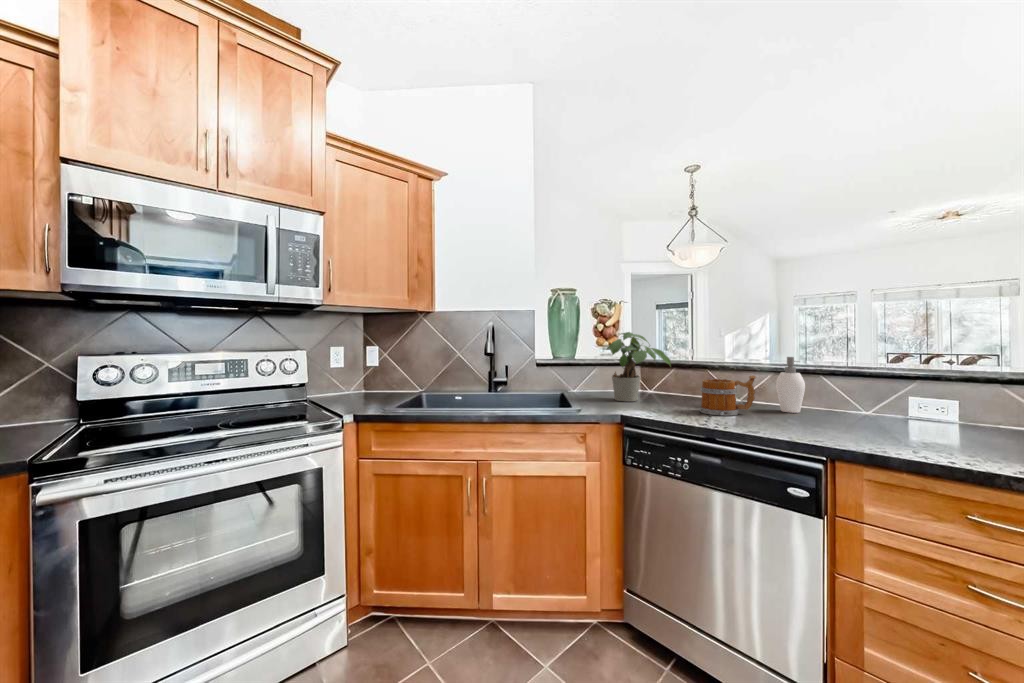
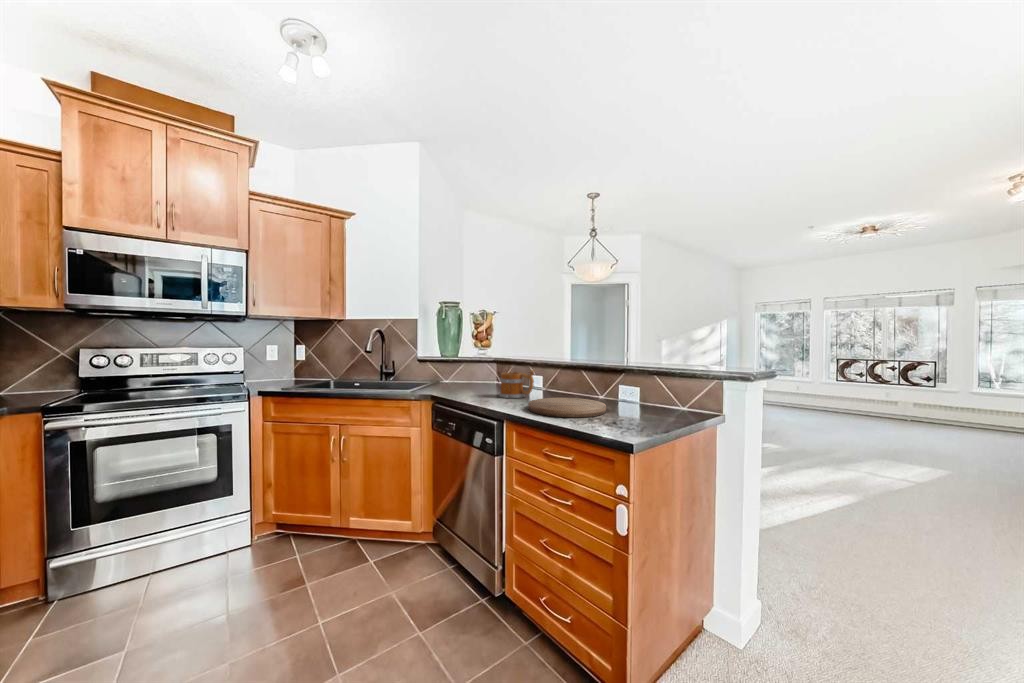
potted plant: present [607,332,671,402] -> none [453,336,493,388]
soap dispenser: present [776,357,805,413] -> none [557,357,575,398]
cutting board: none [797,414,950,449] -> present [528,398,606,417]

